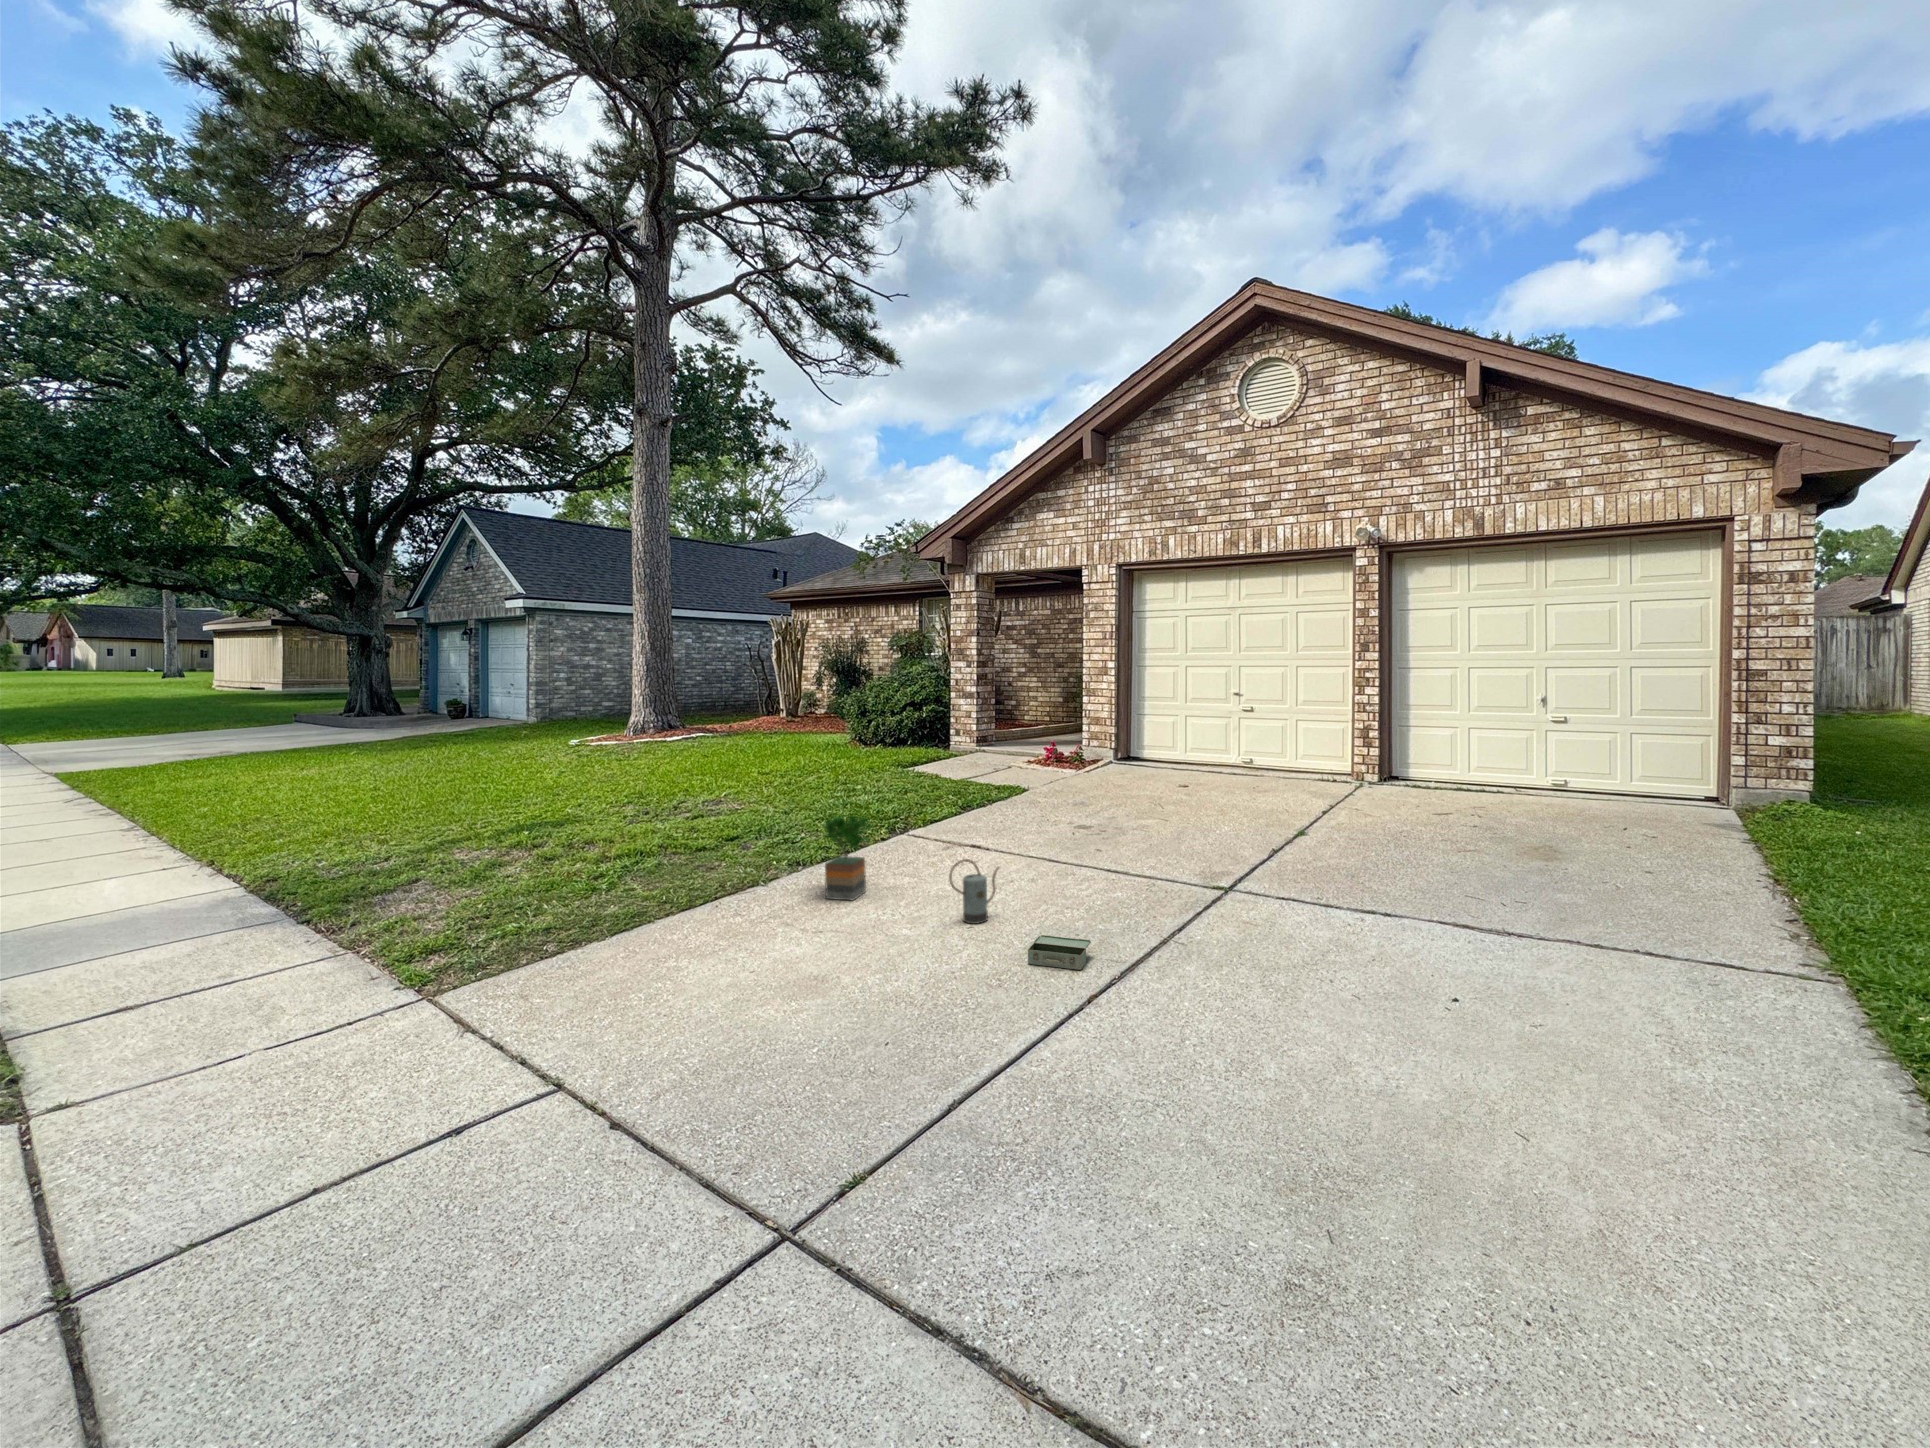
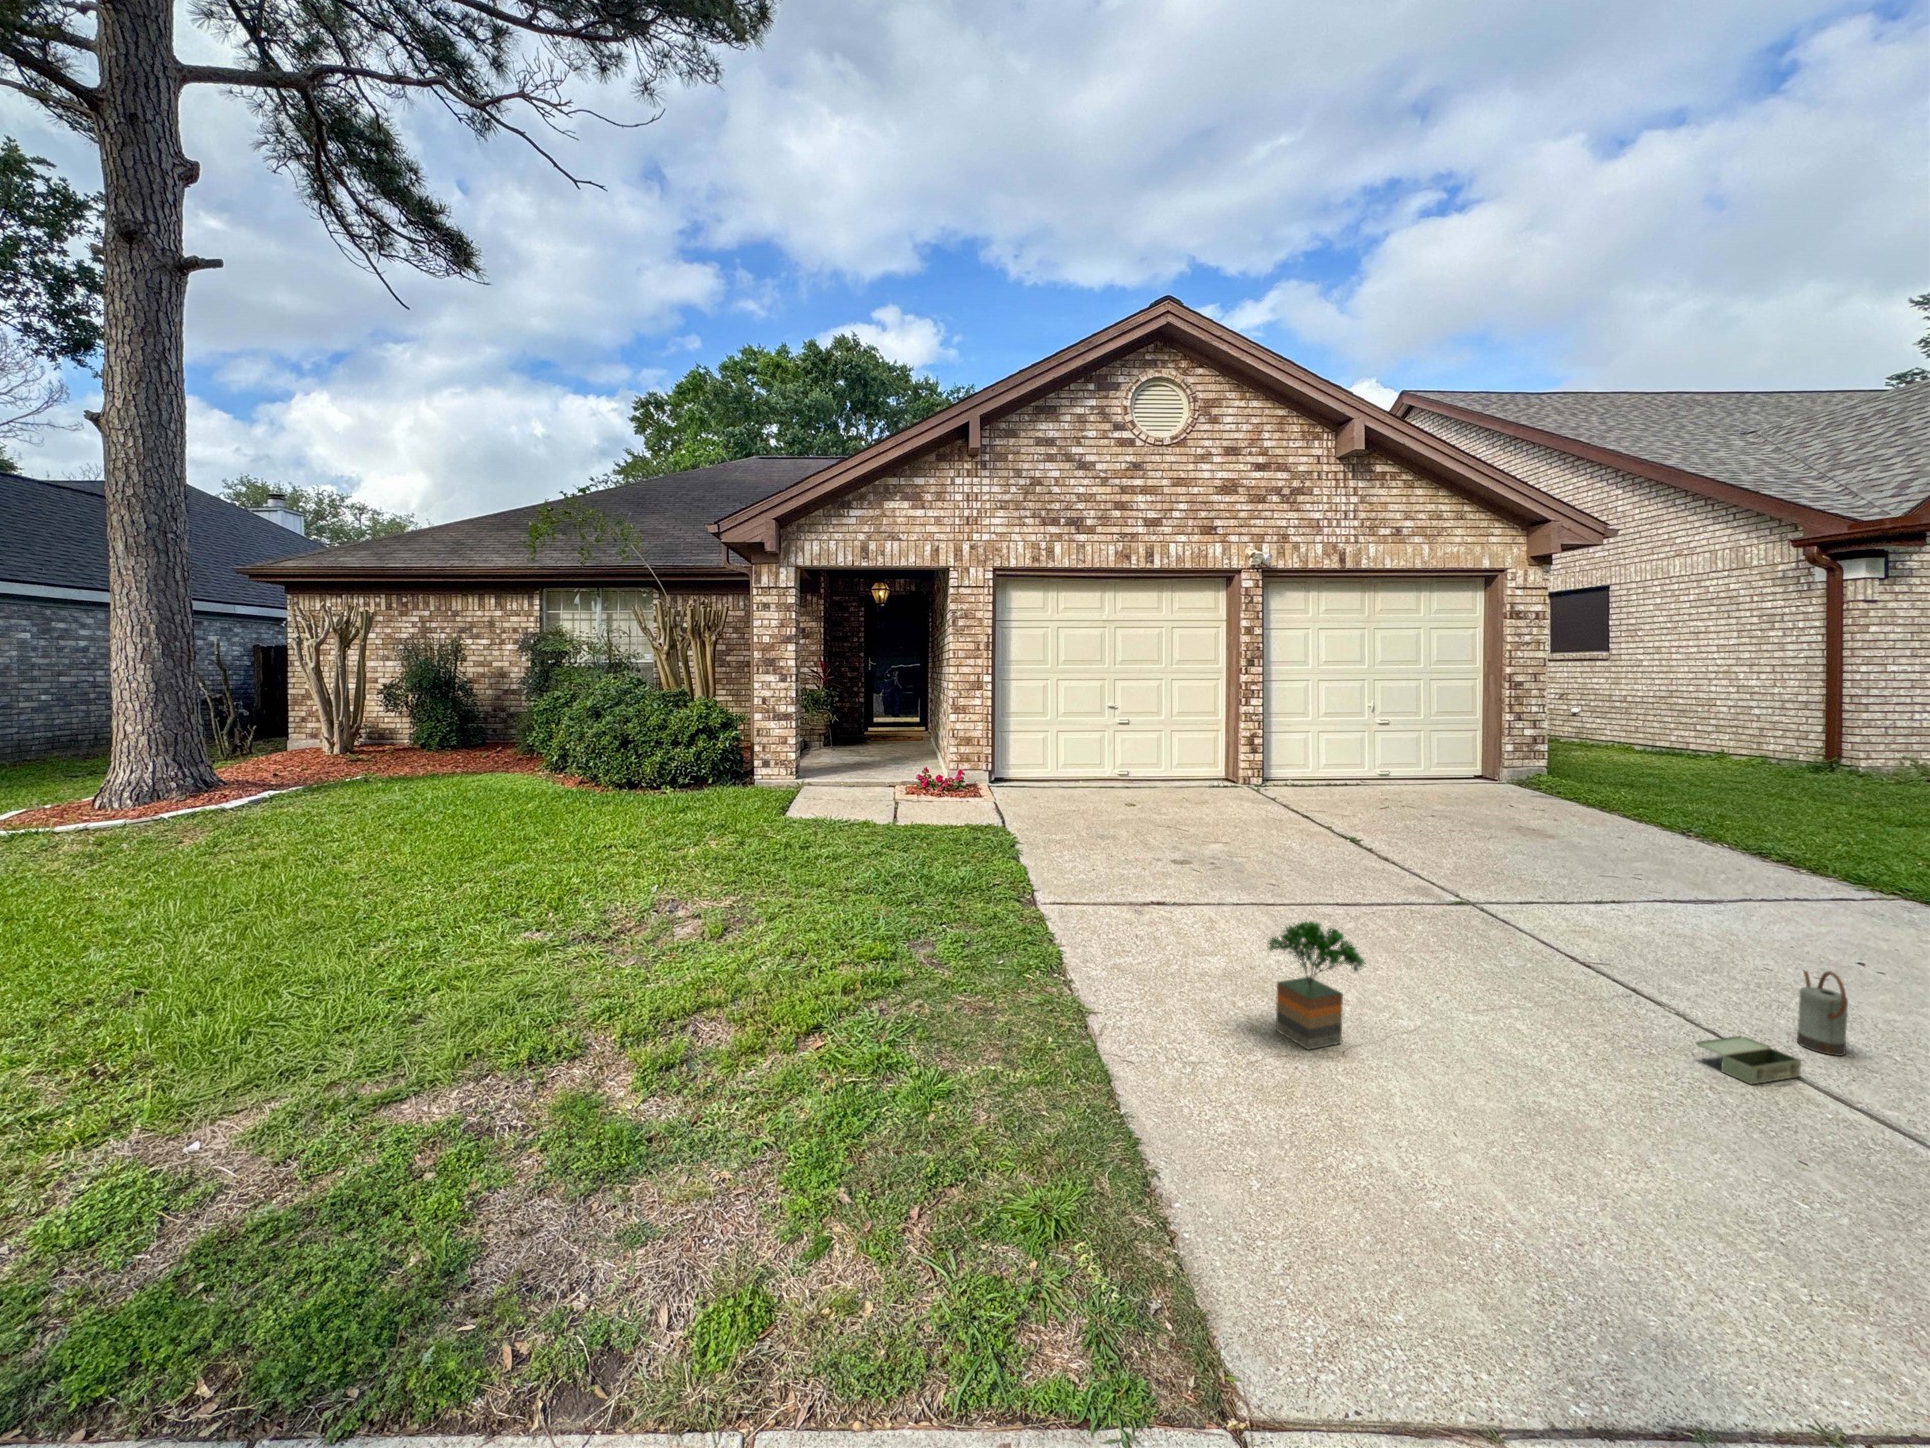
watering can: present [949,859,999,924] -> present [1797,971,1848,1056]

